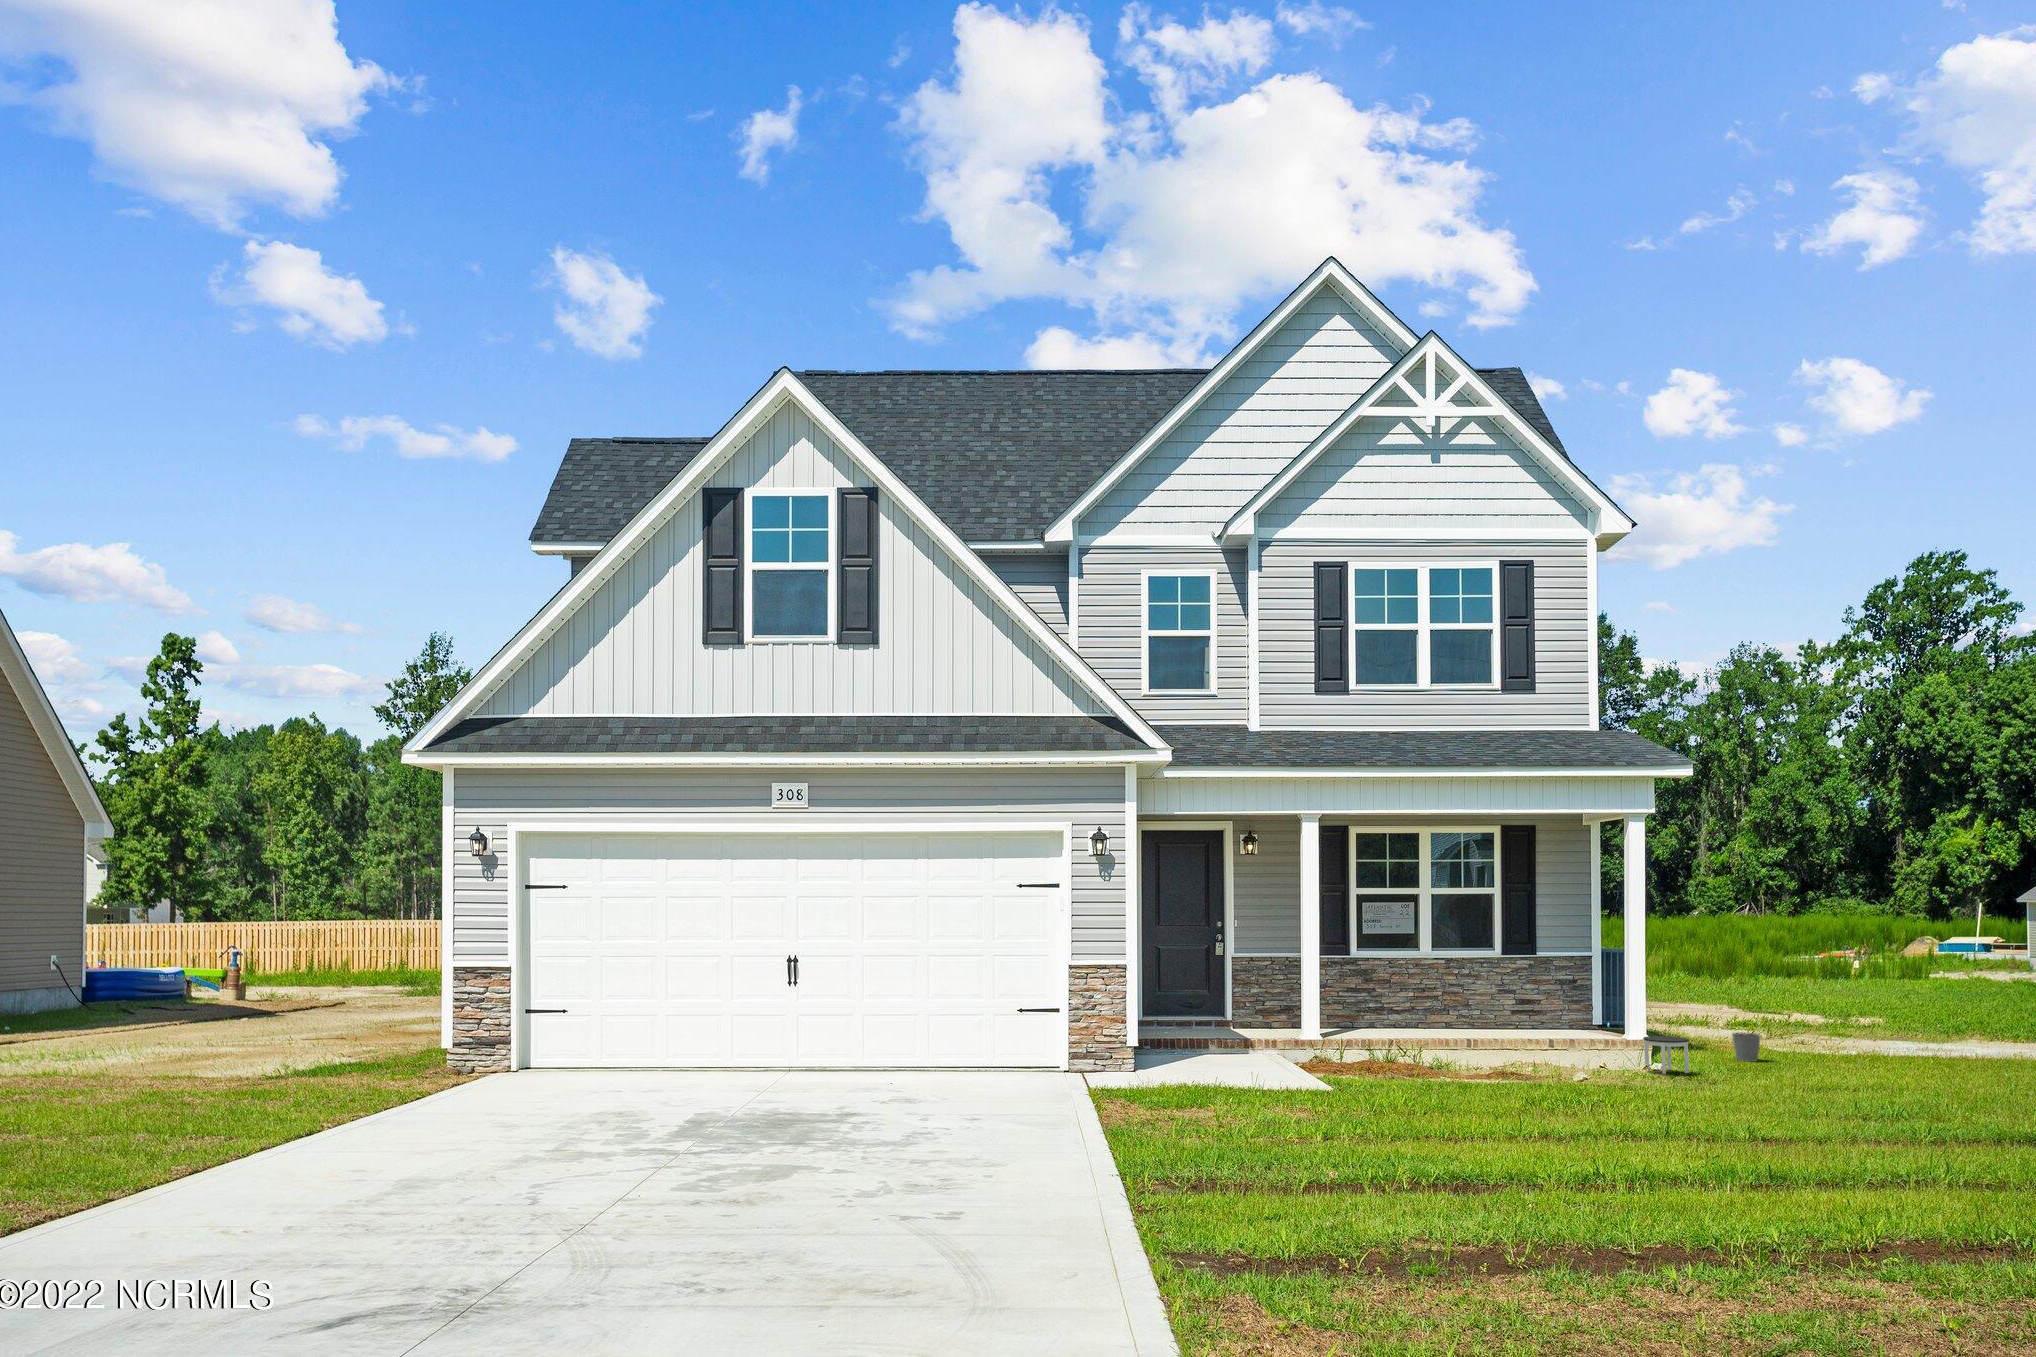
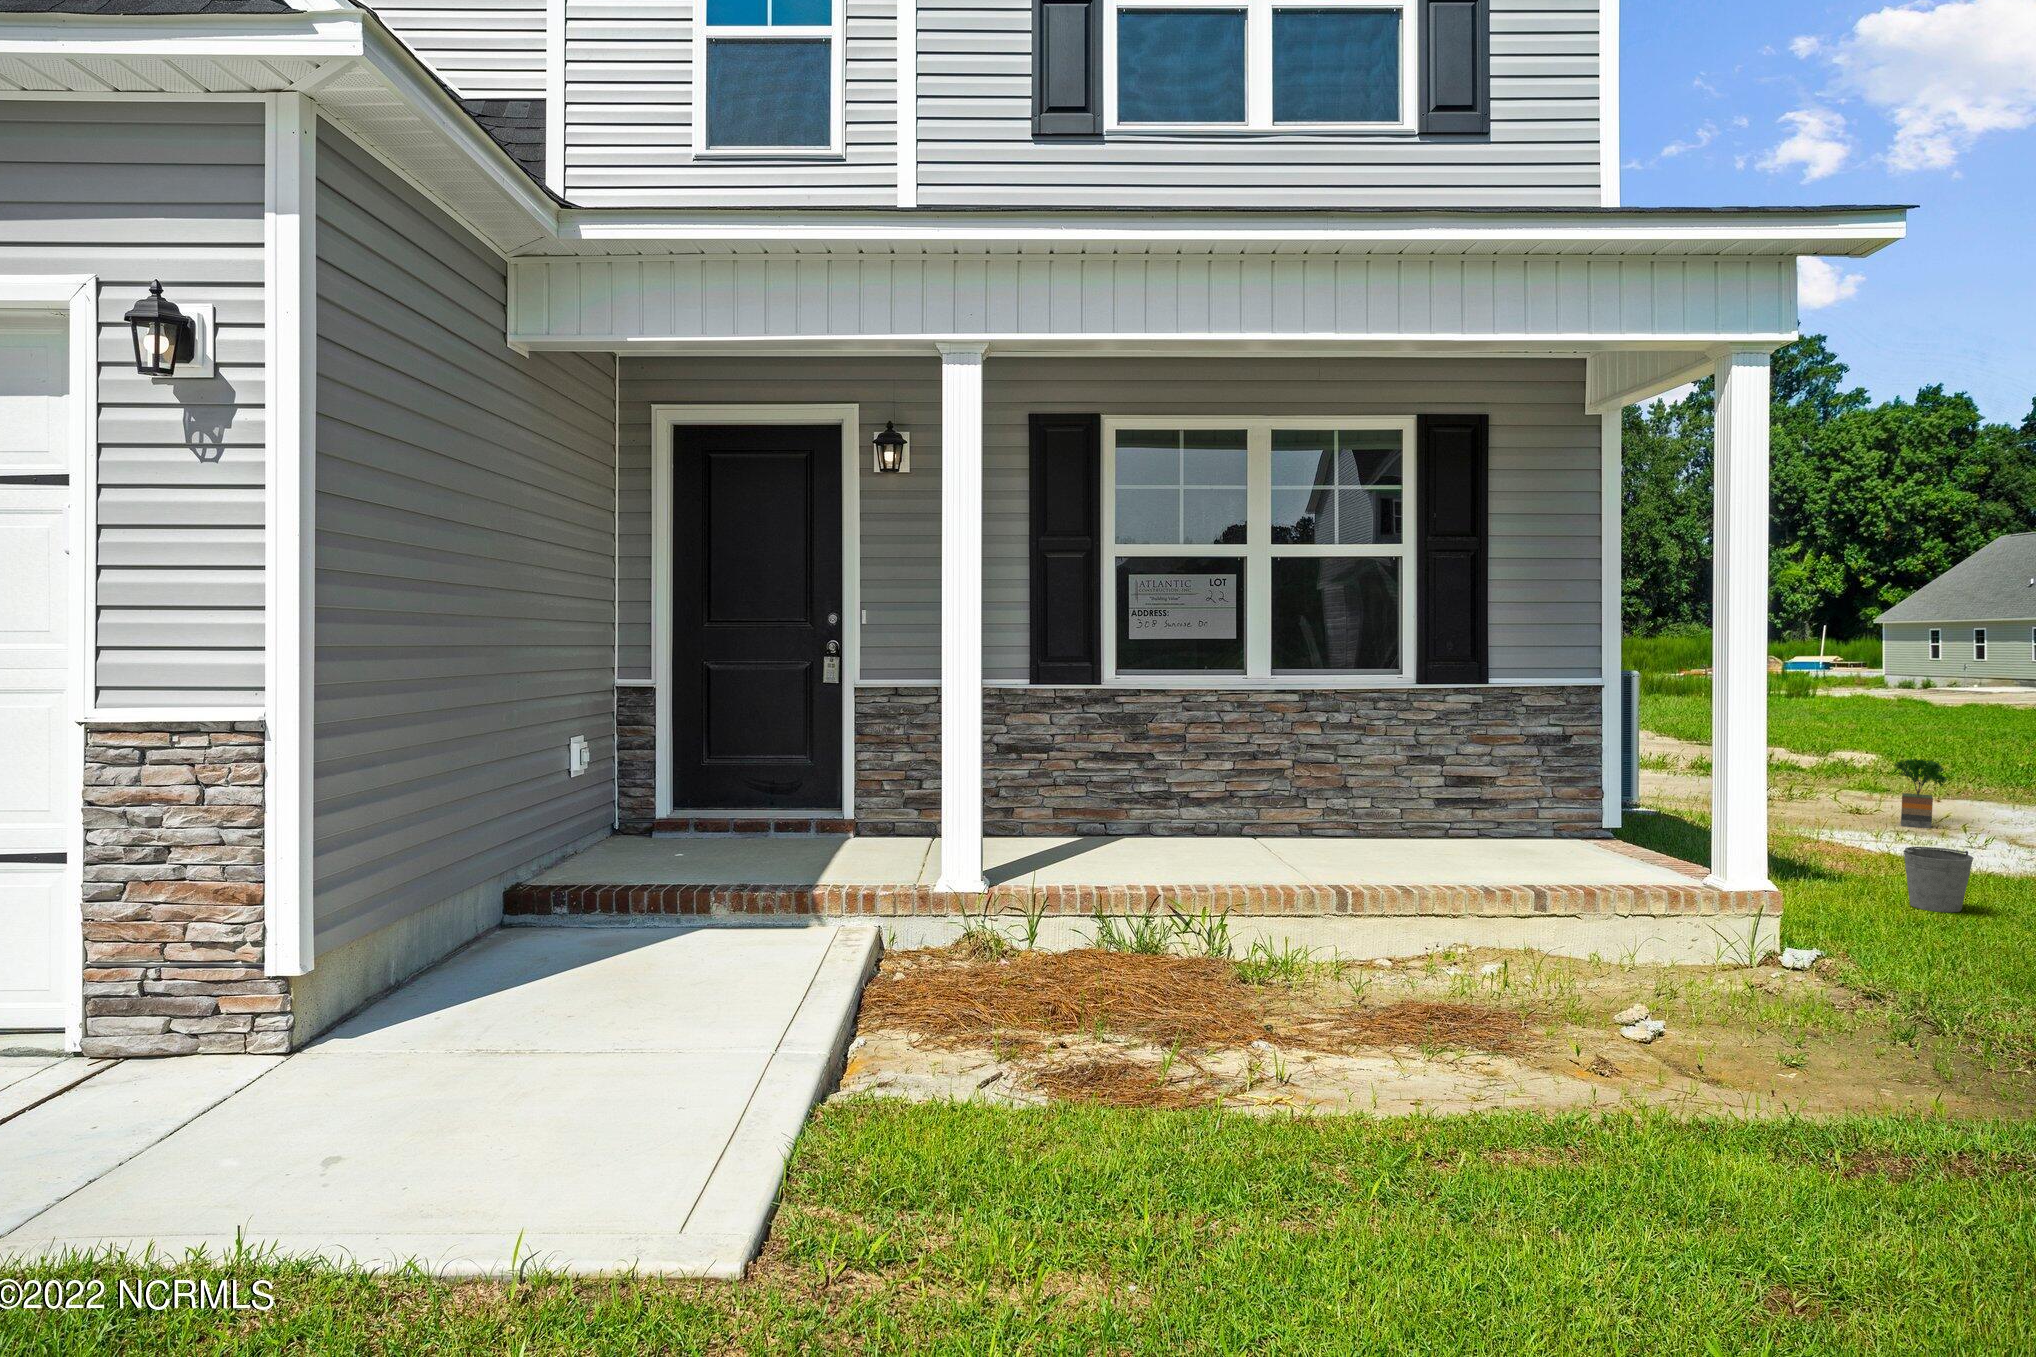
potted tree: none [1783,999,1812,1039] -> present [1895,759,1948,828]
round table: present [1643,1036,1689,1074] -> none [1762,877,1886,980]

